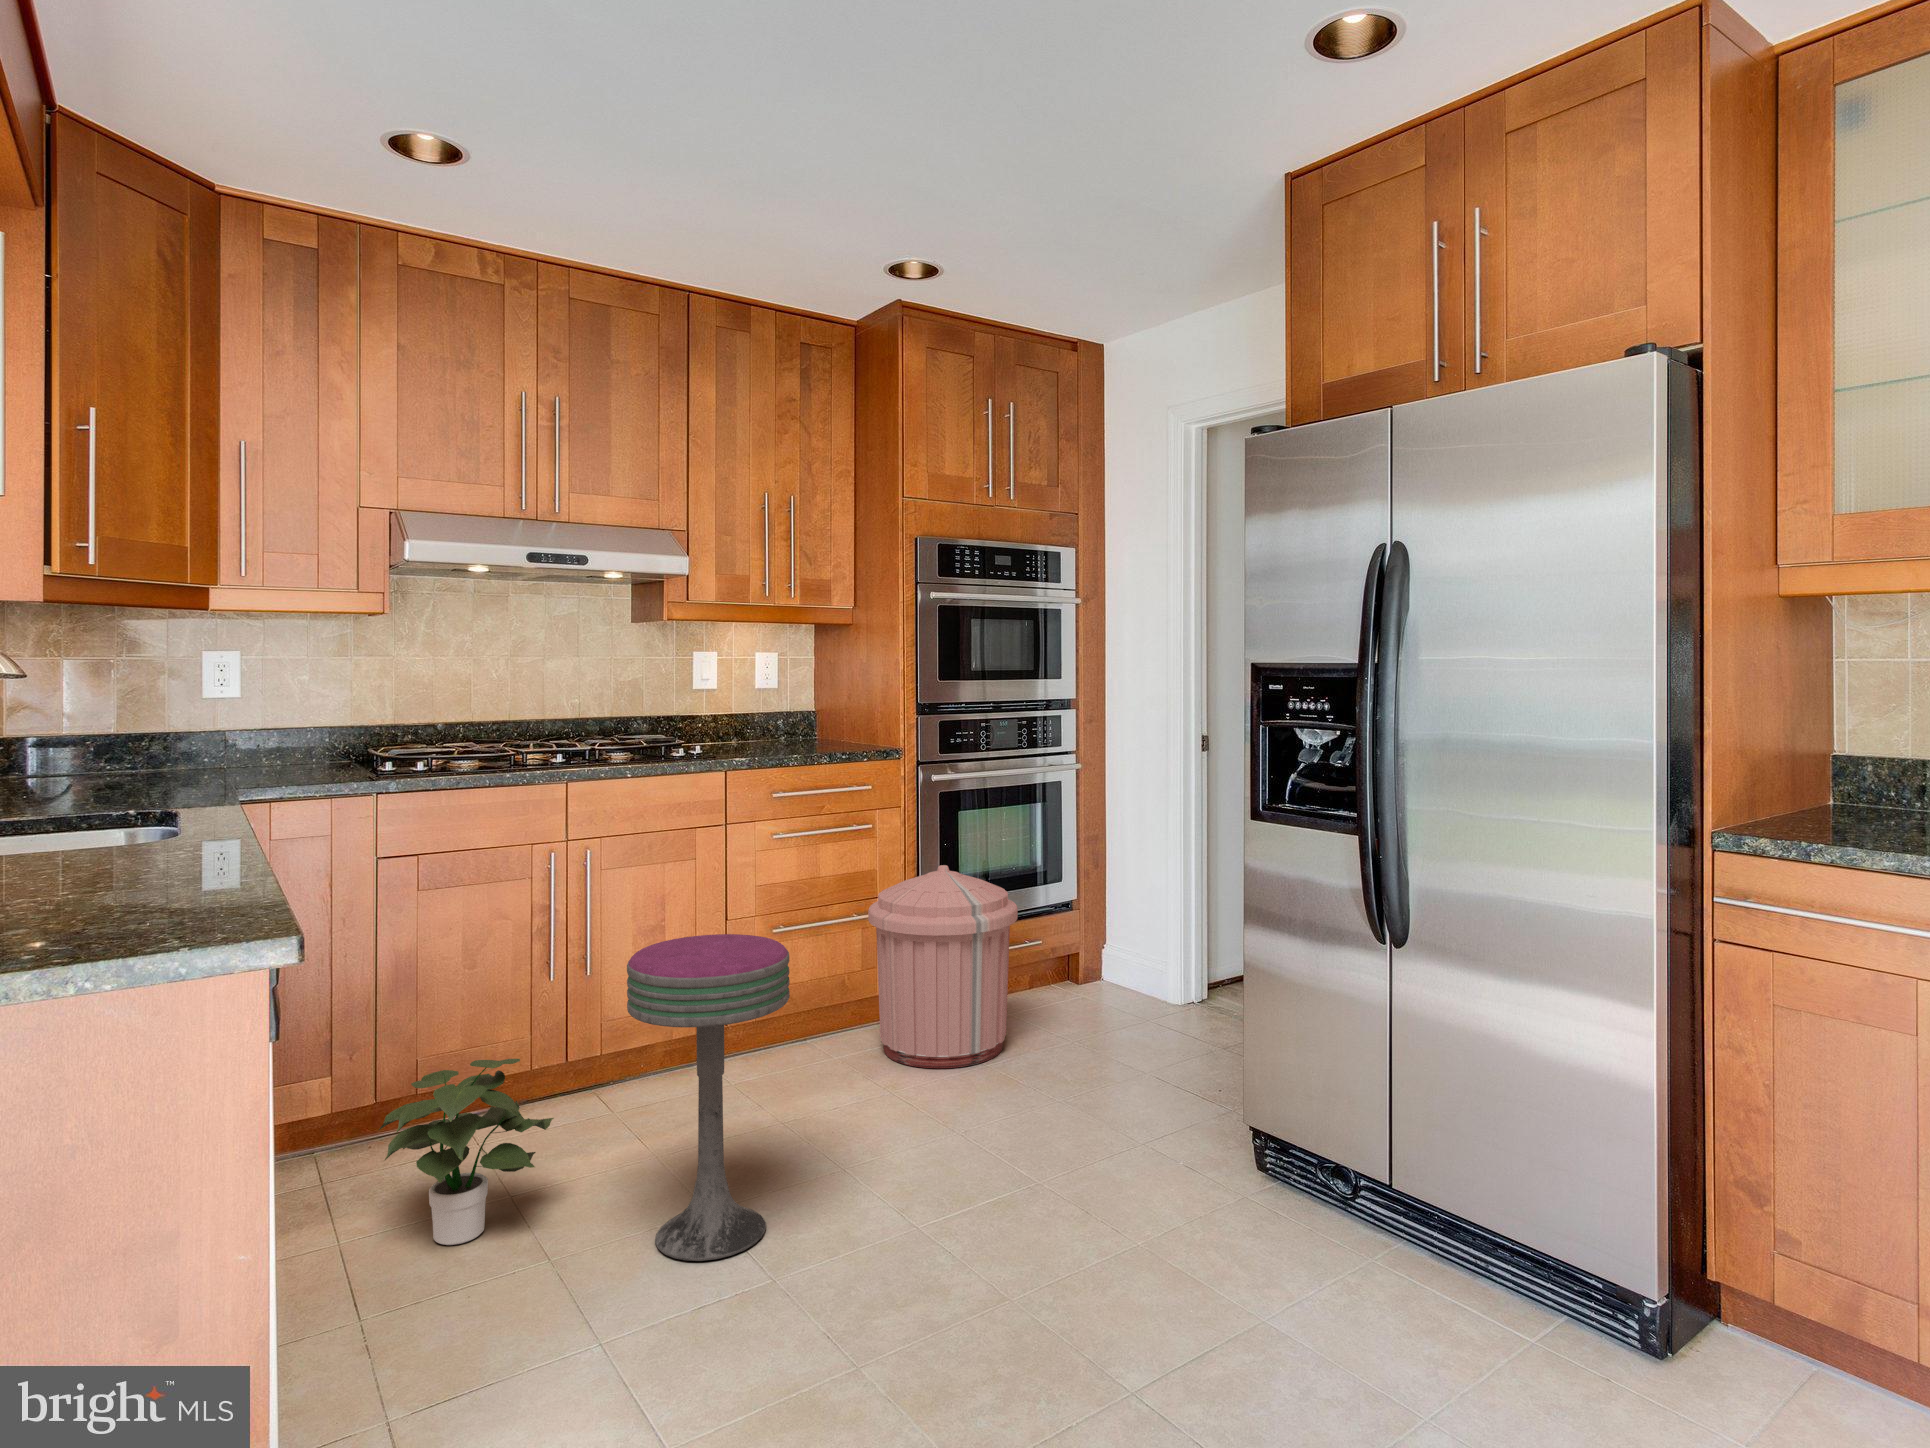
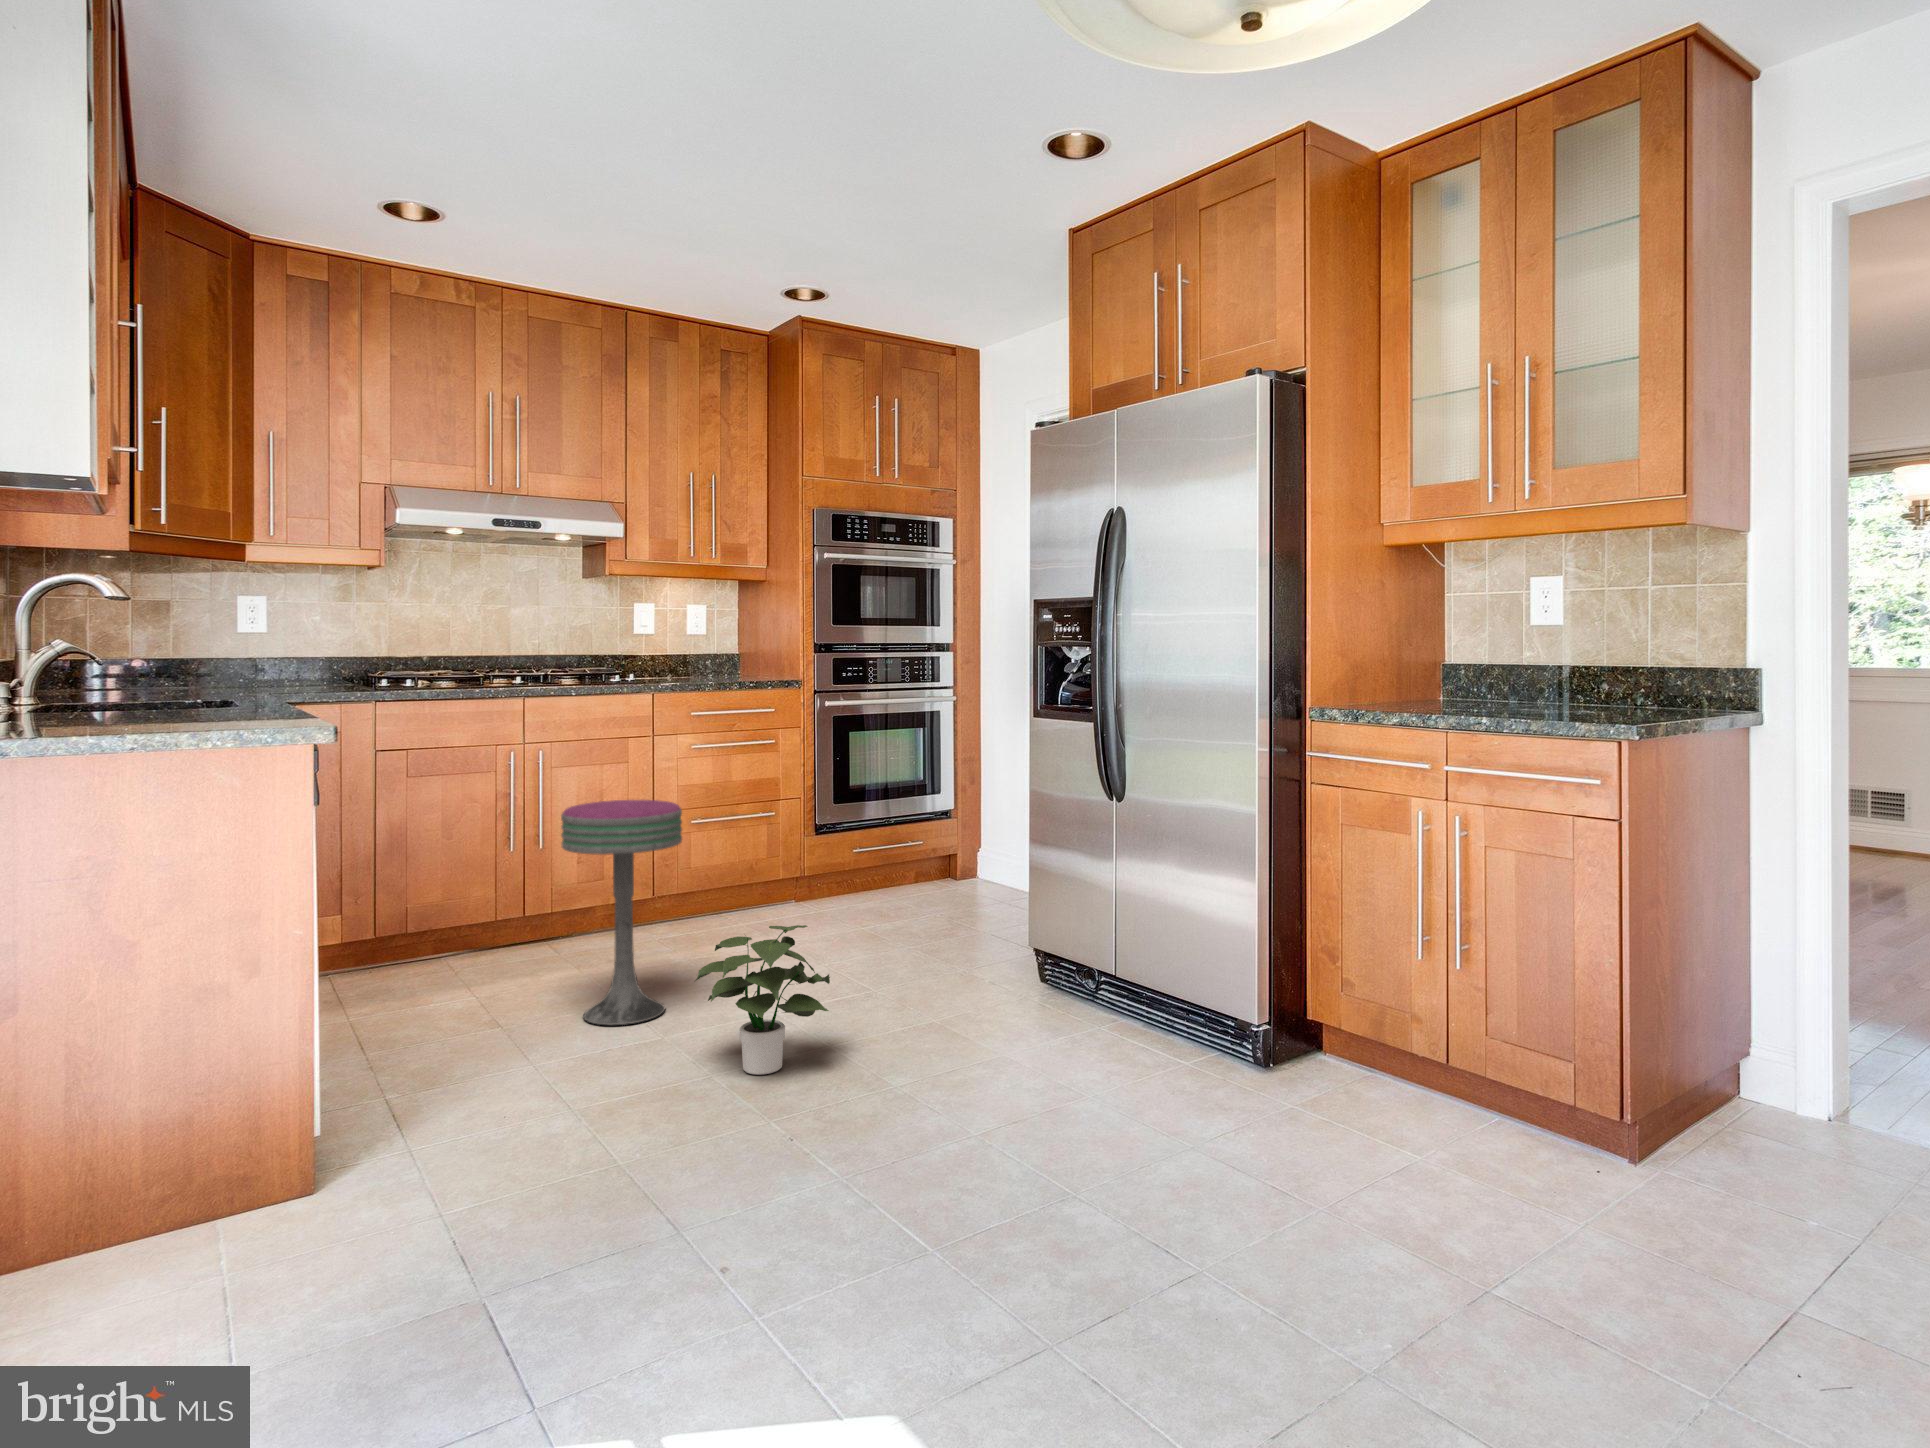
trash can: present [868,865,1018,1068] -> none [770,772,891,930]
potted plant: present [379,1059,554,1245] -> present [695,925,830,1075]

